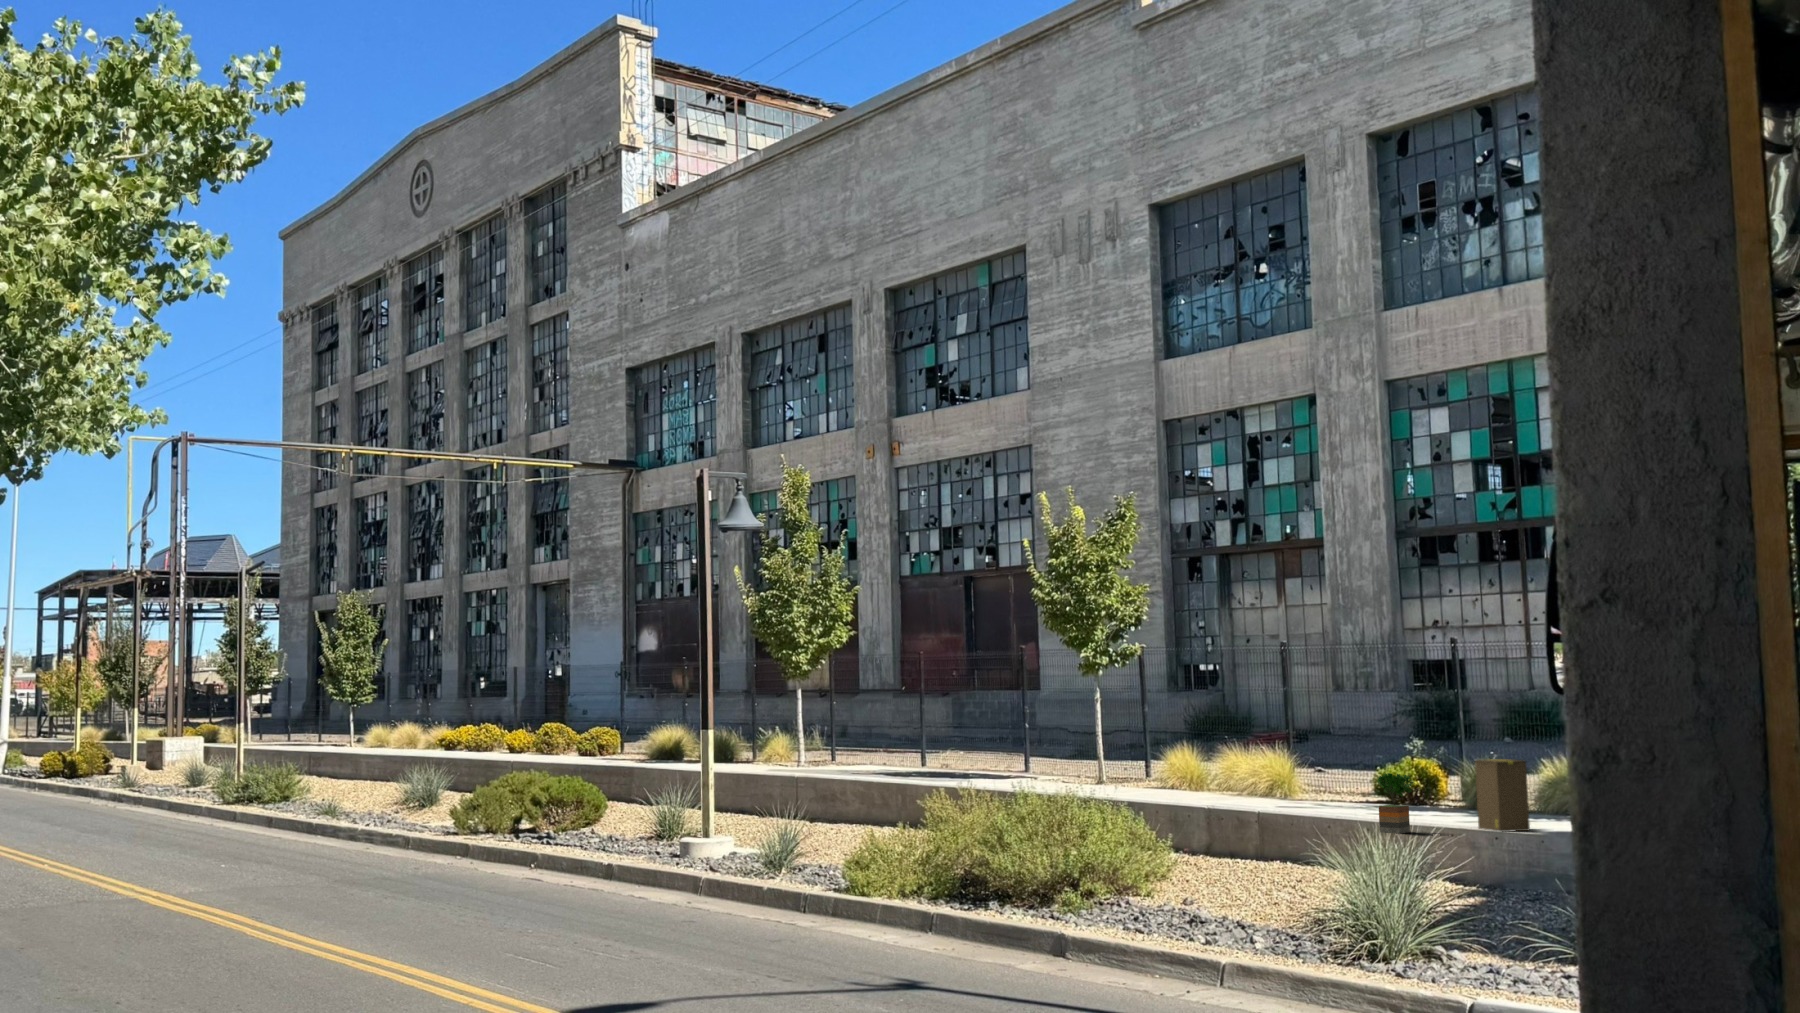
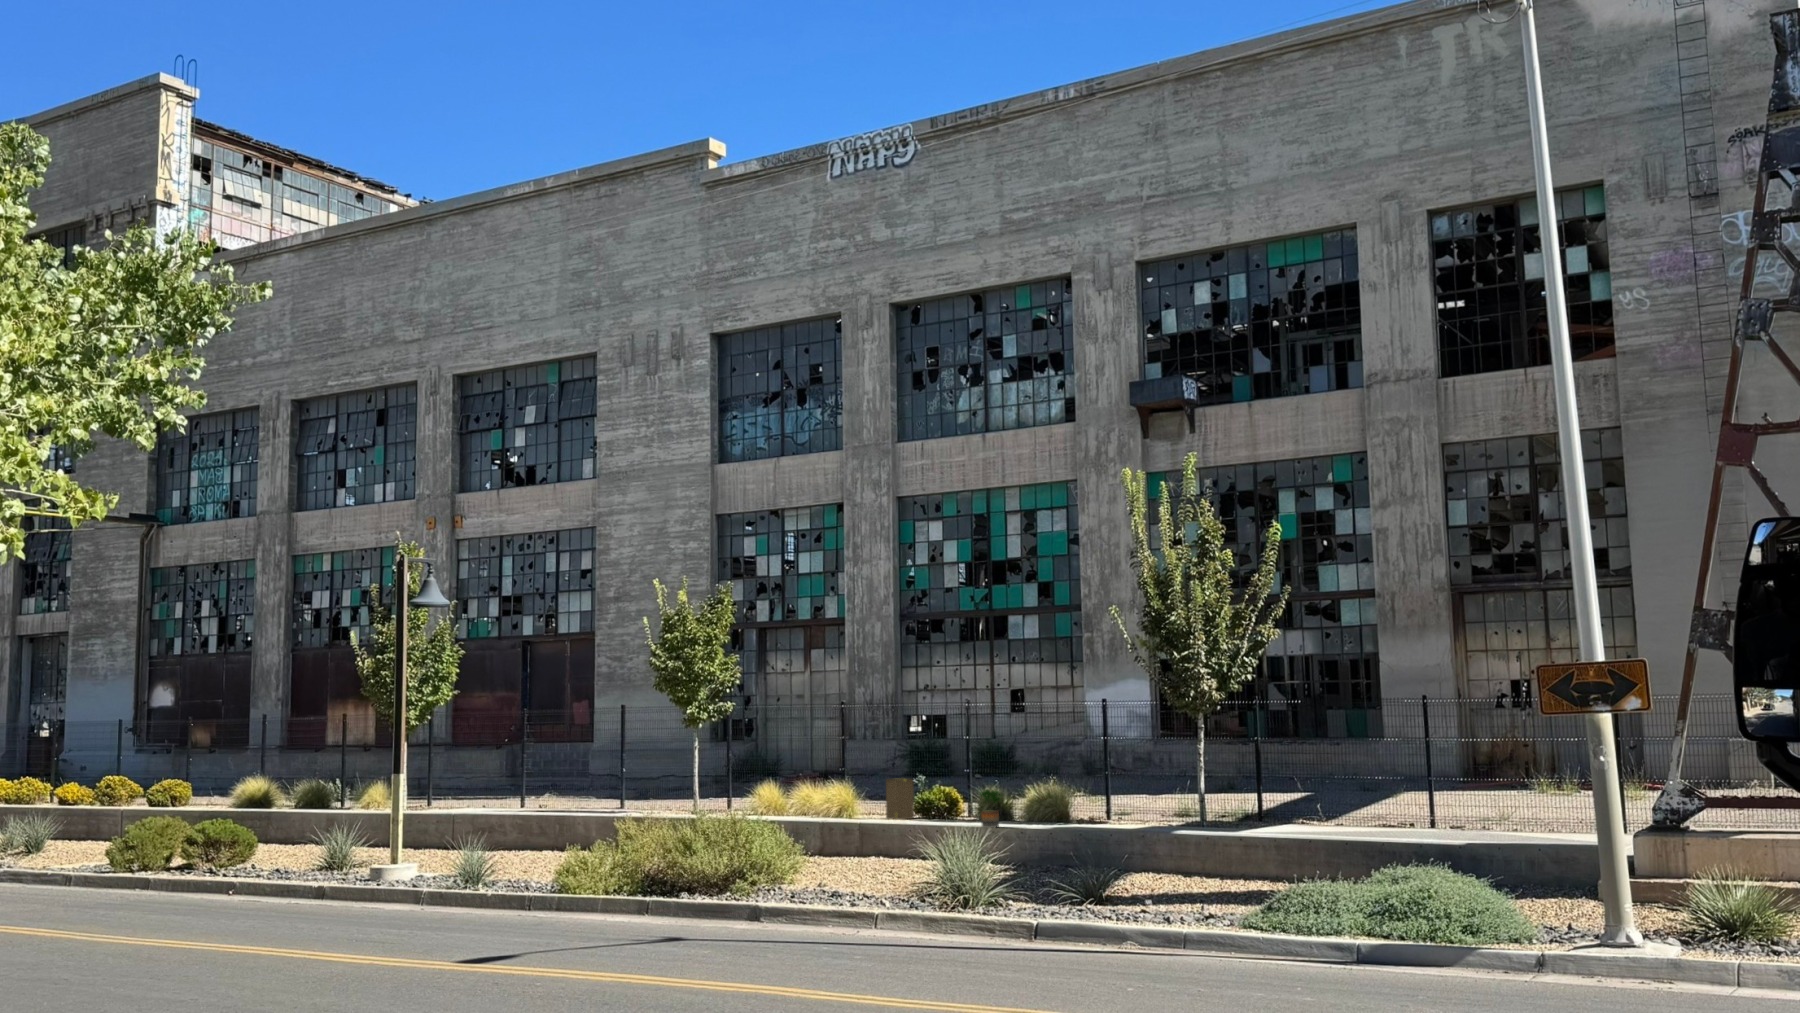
cardboard box: present [1475,759,1530,832] -> present [886,778,914,820]

